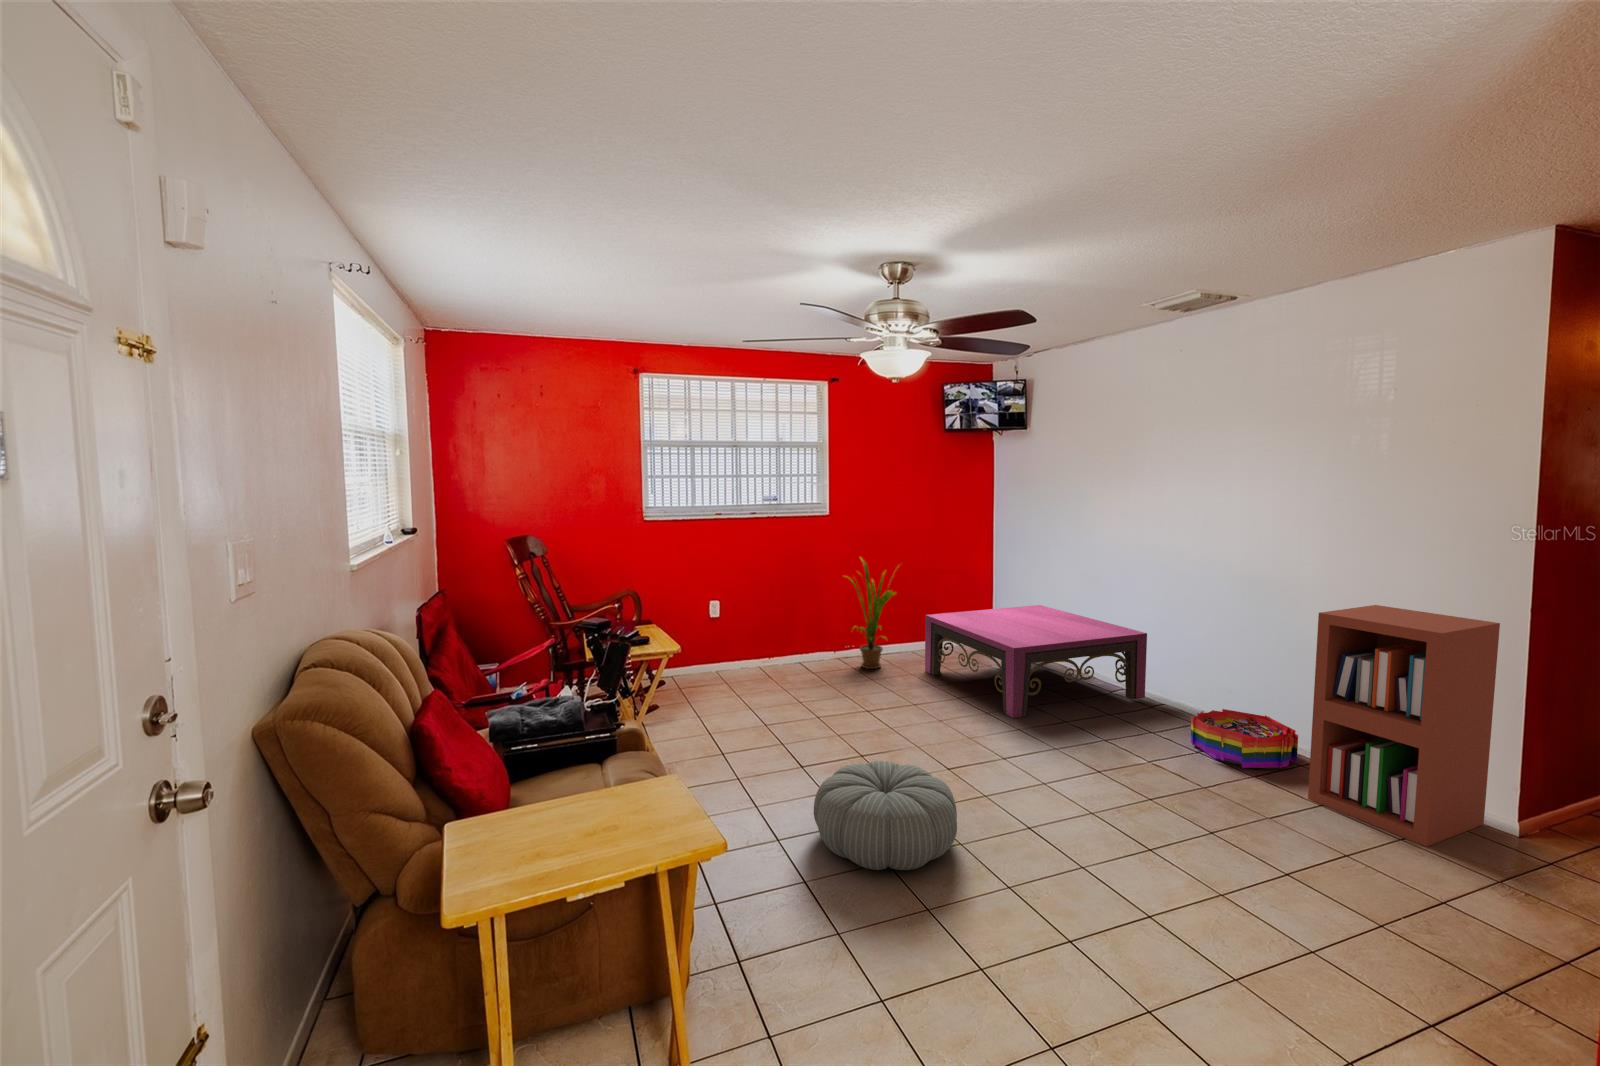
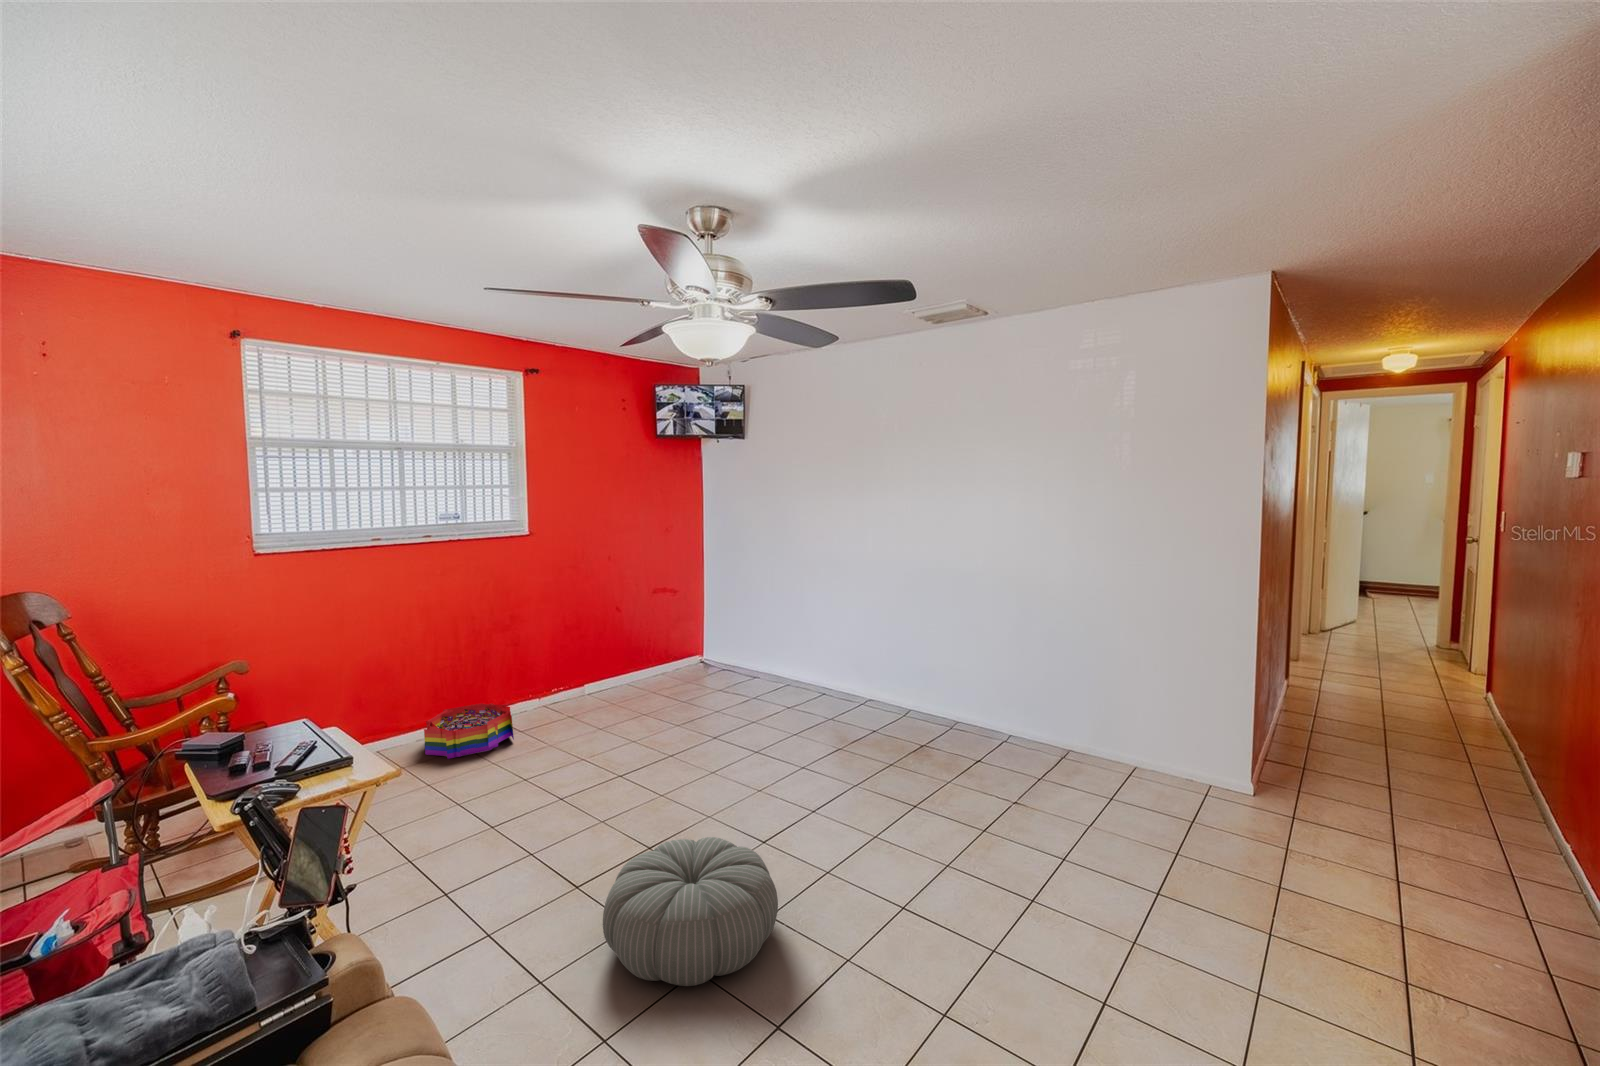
house plant: present [850,559,896,669] -> none [548,582,625,714]
coffee table: present [925,605,1147,718] -> none [652,619,870,747]
bookshelf: present [1308,605,1500,847] -> none [1028,602,1143,801]
storage bin: present [1191,709,1298,768] -> present [424,703,514,759]

